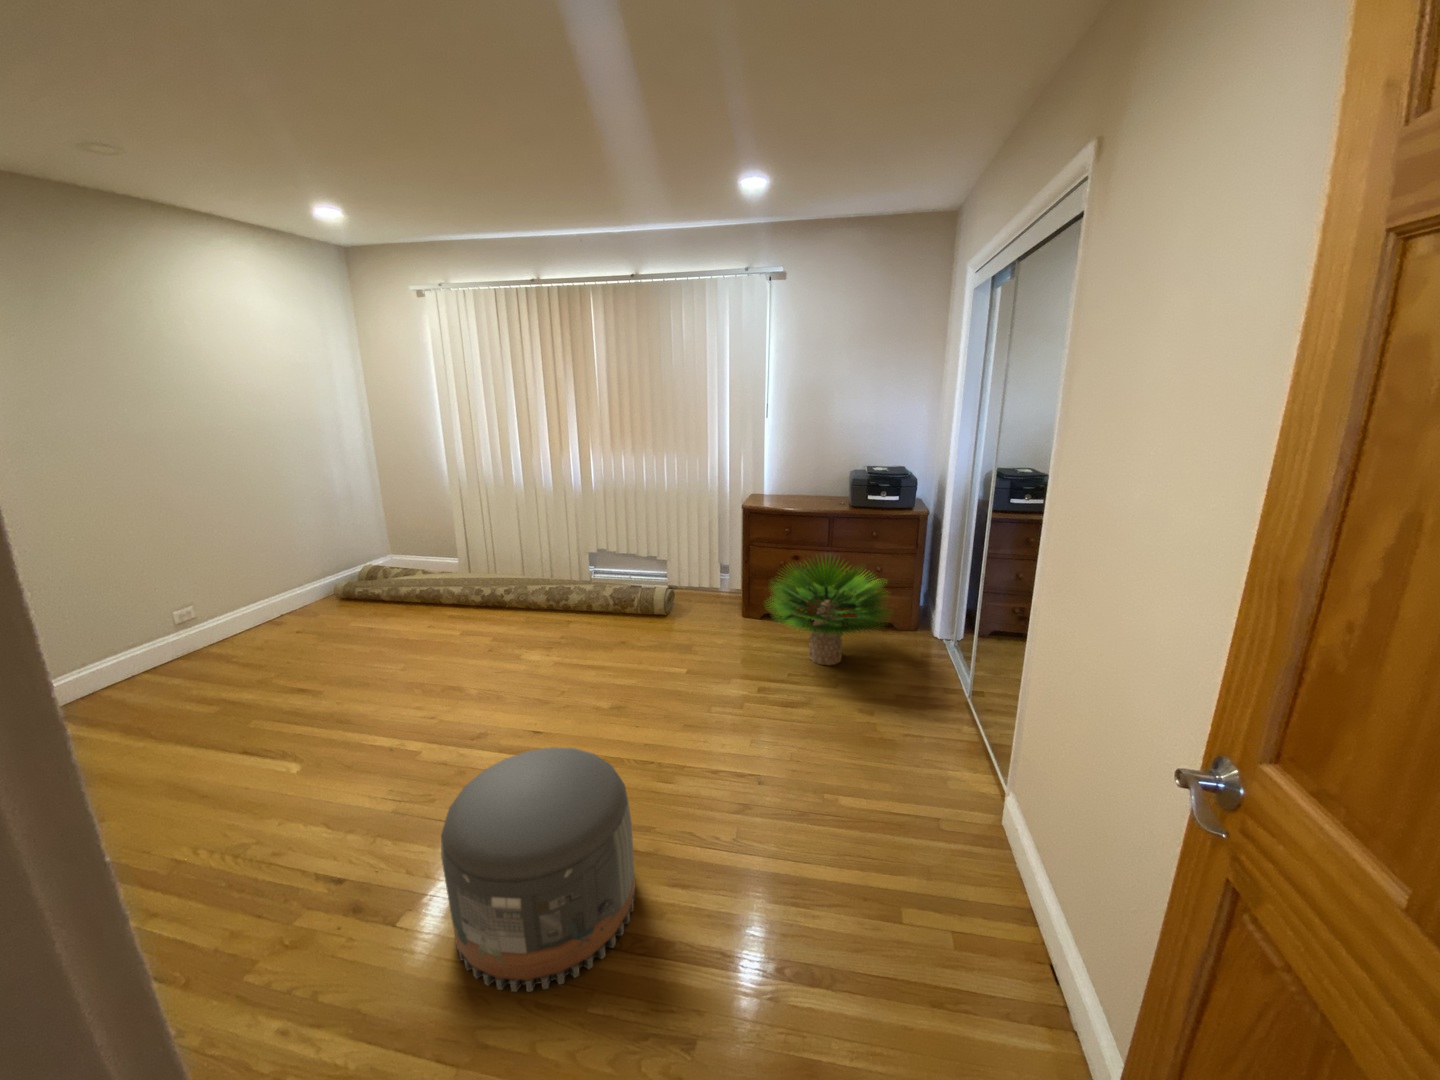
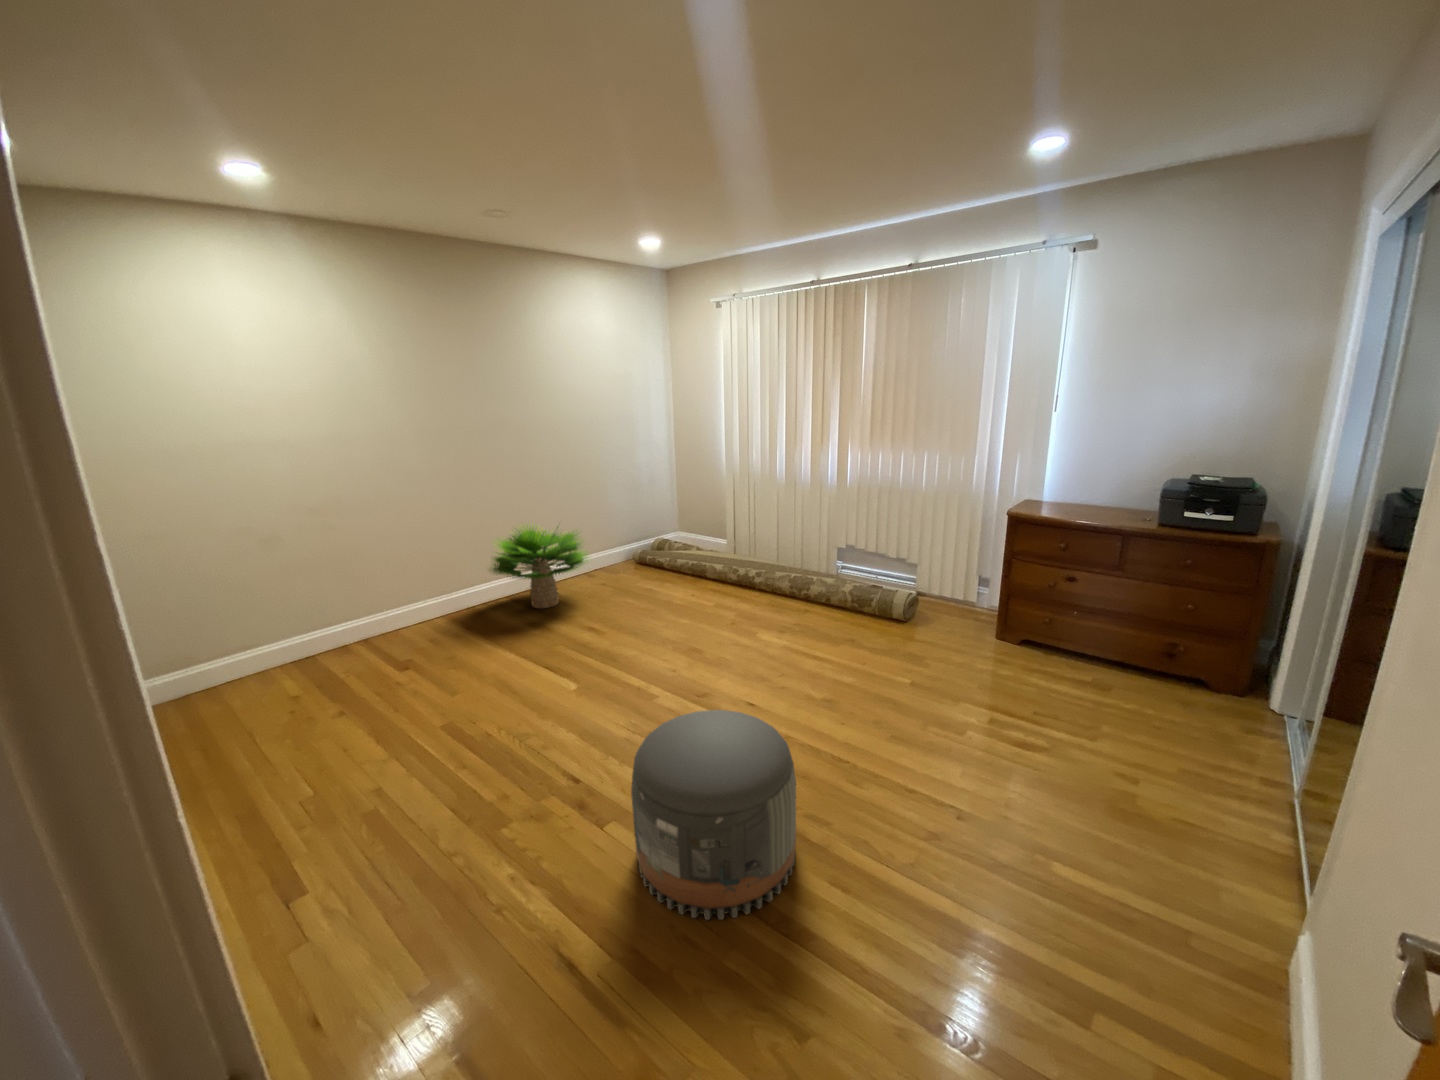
potted plant: present [770,557,890,665] -> present [491,526,587,608]

